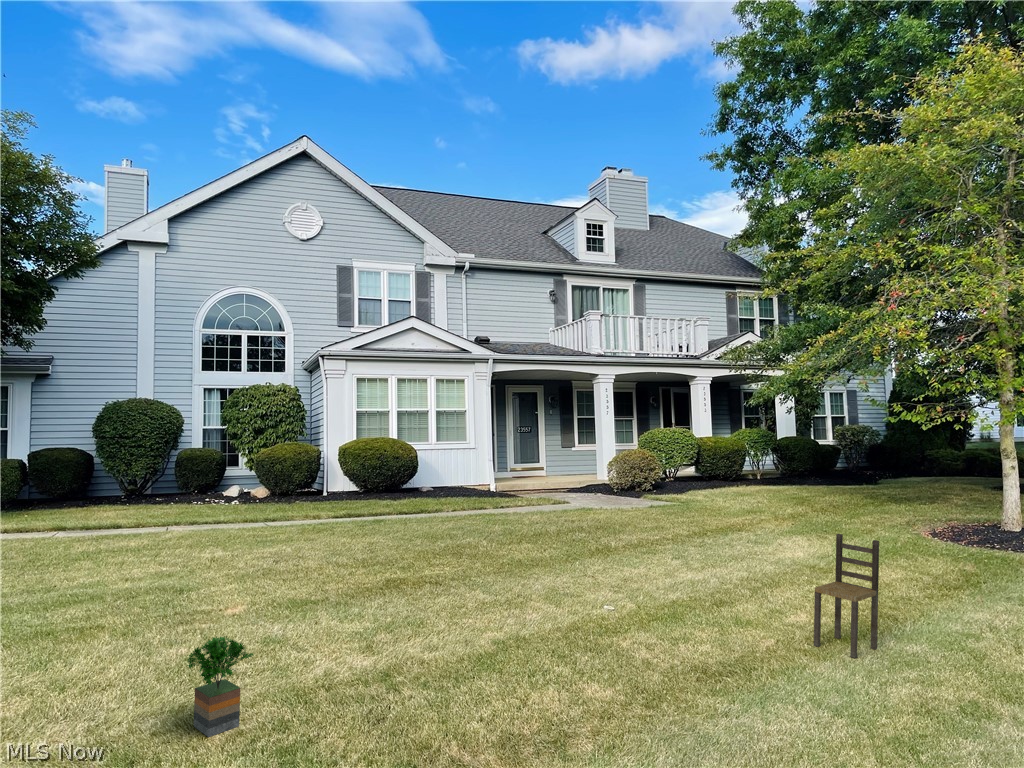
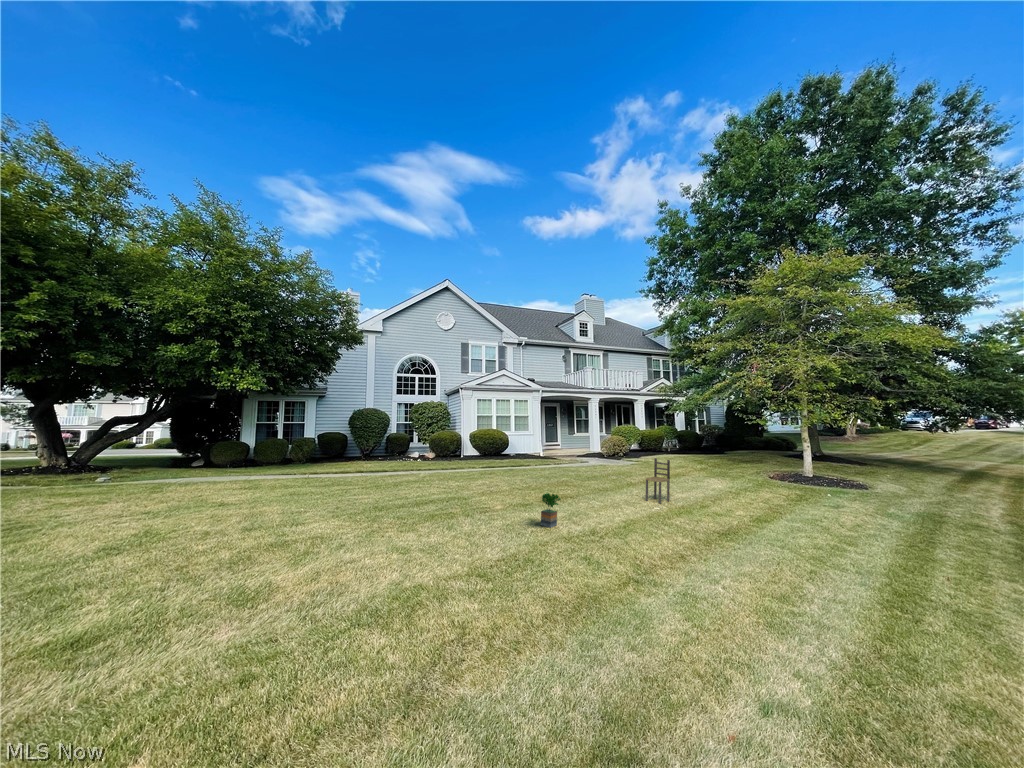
chair: present [814,534,879,658] -> present [646,458,670,504]

